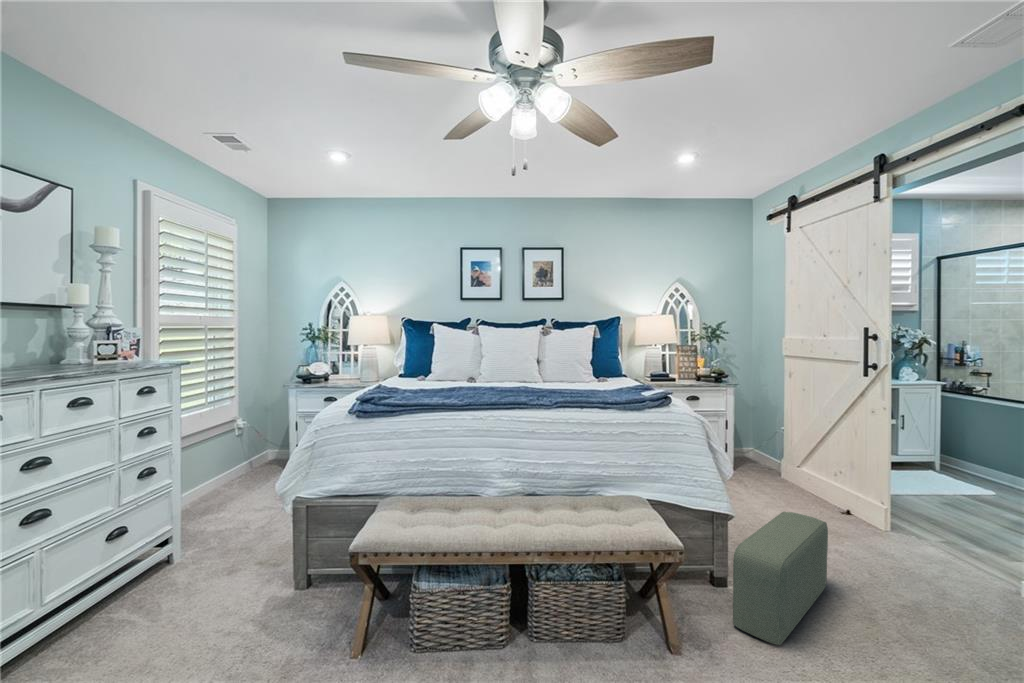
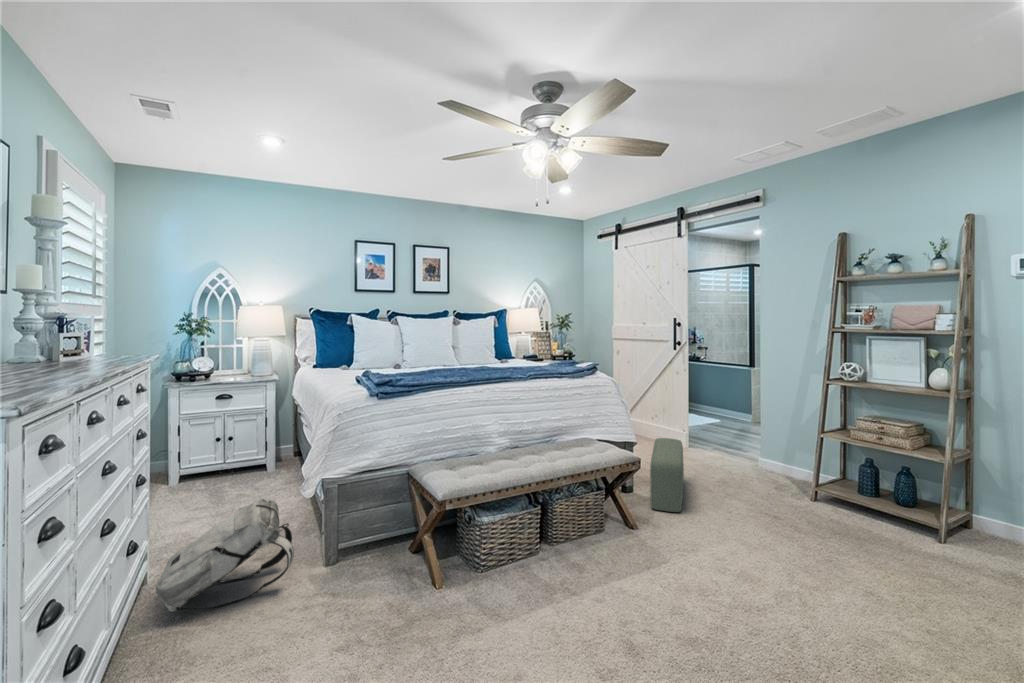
backpack: none [119,507,264,610] -> present [156,499,294,612]

